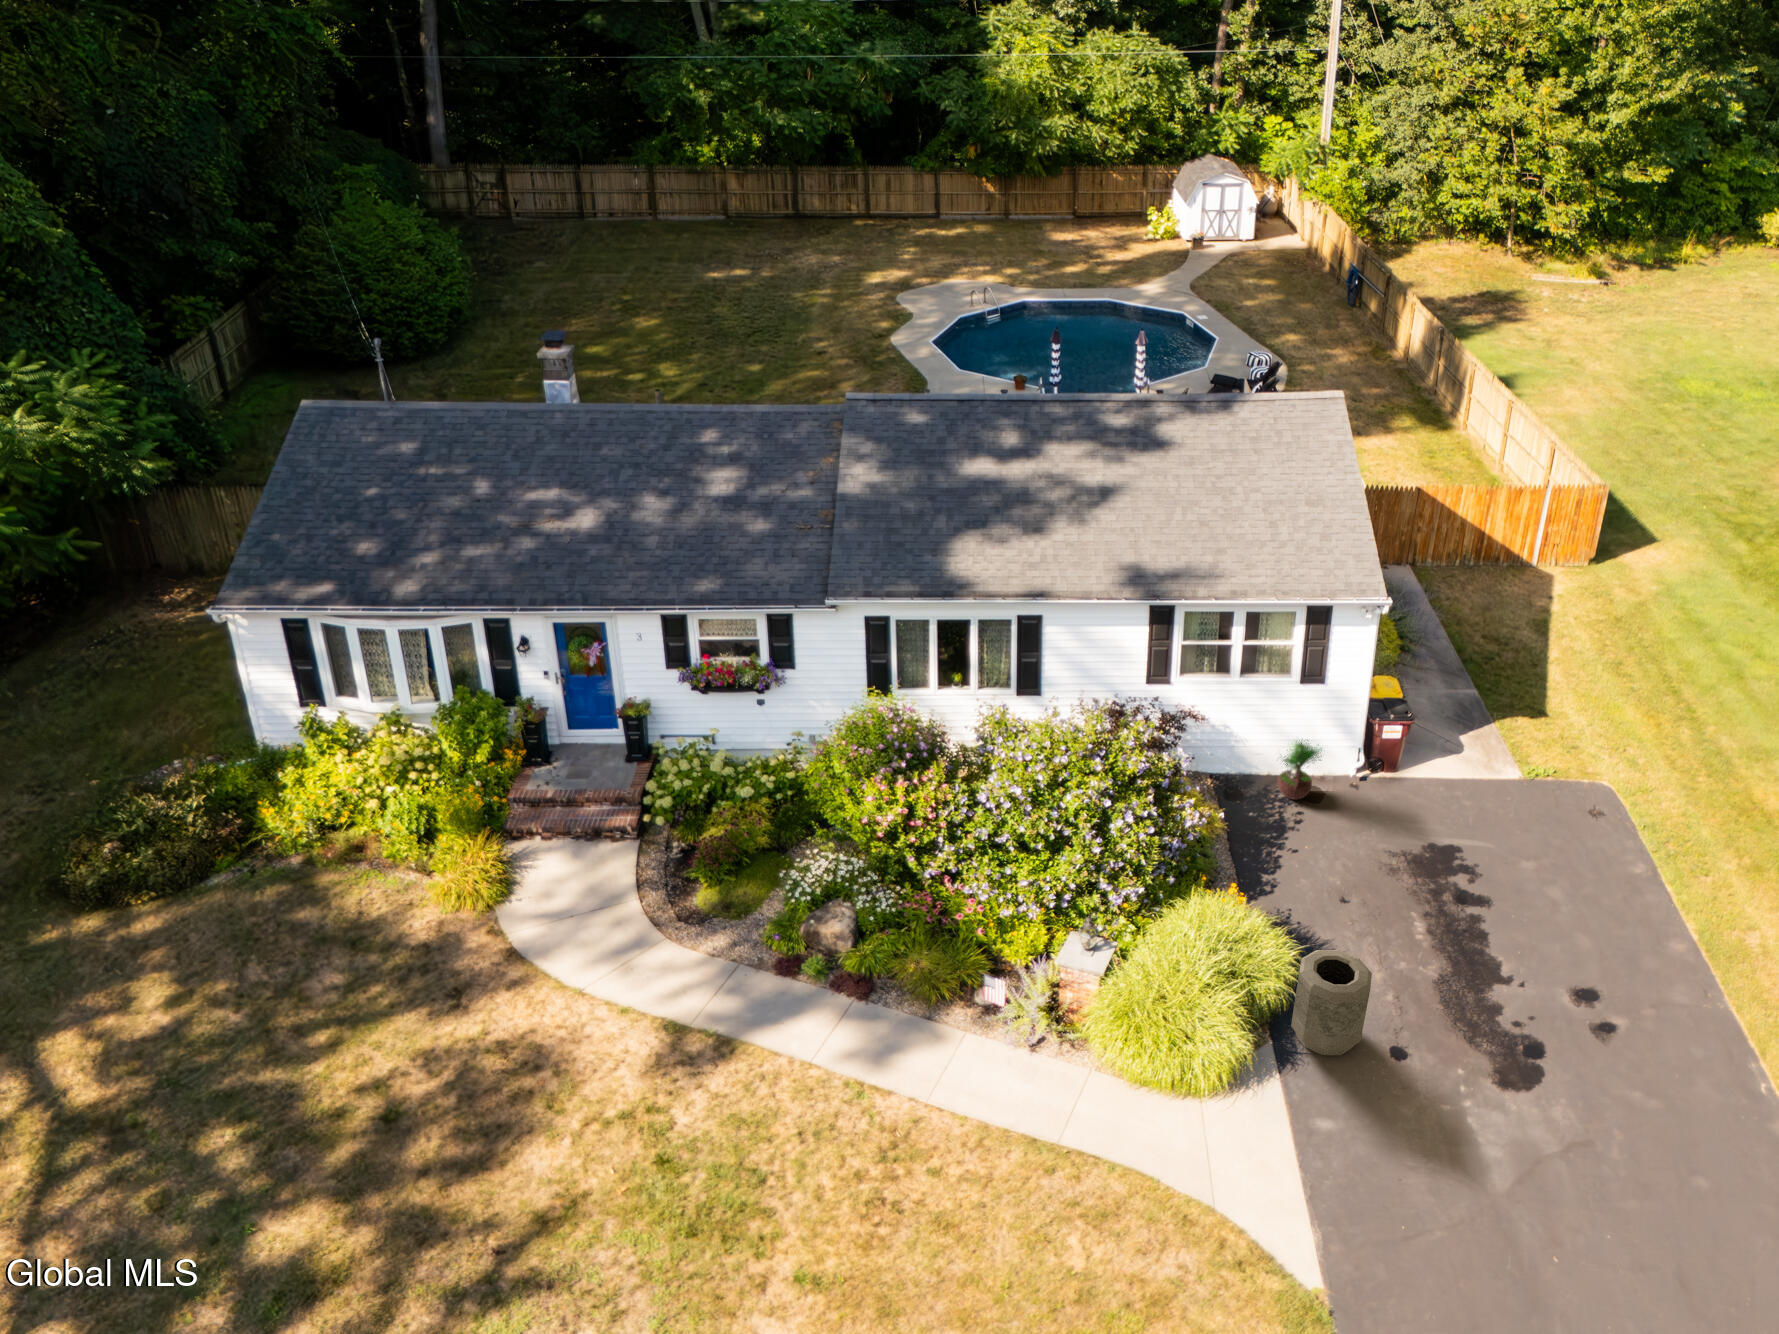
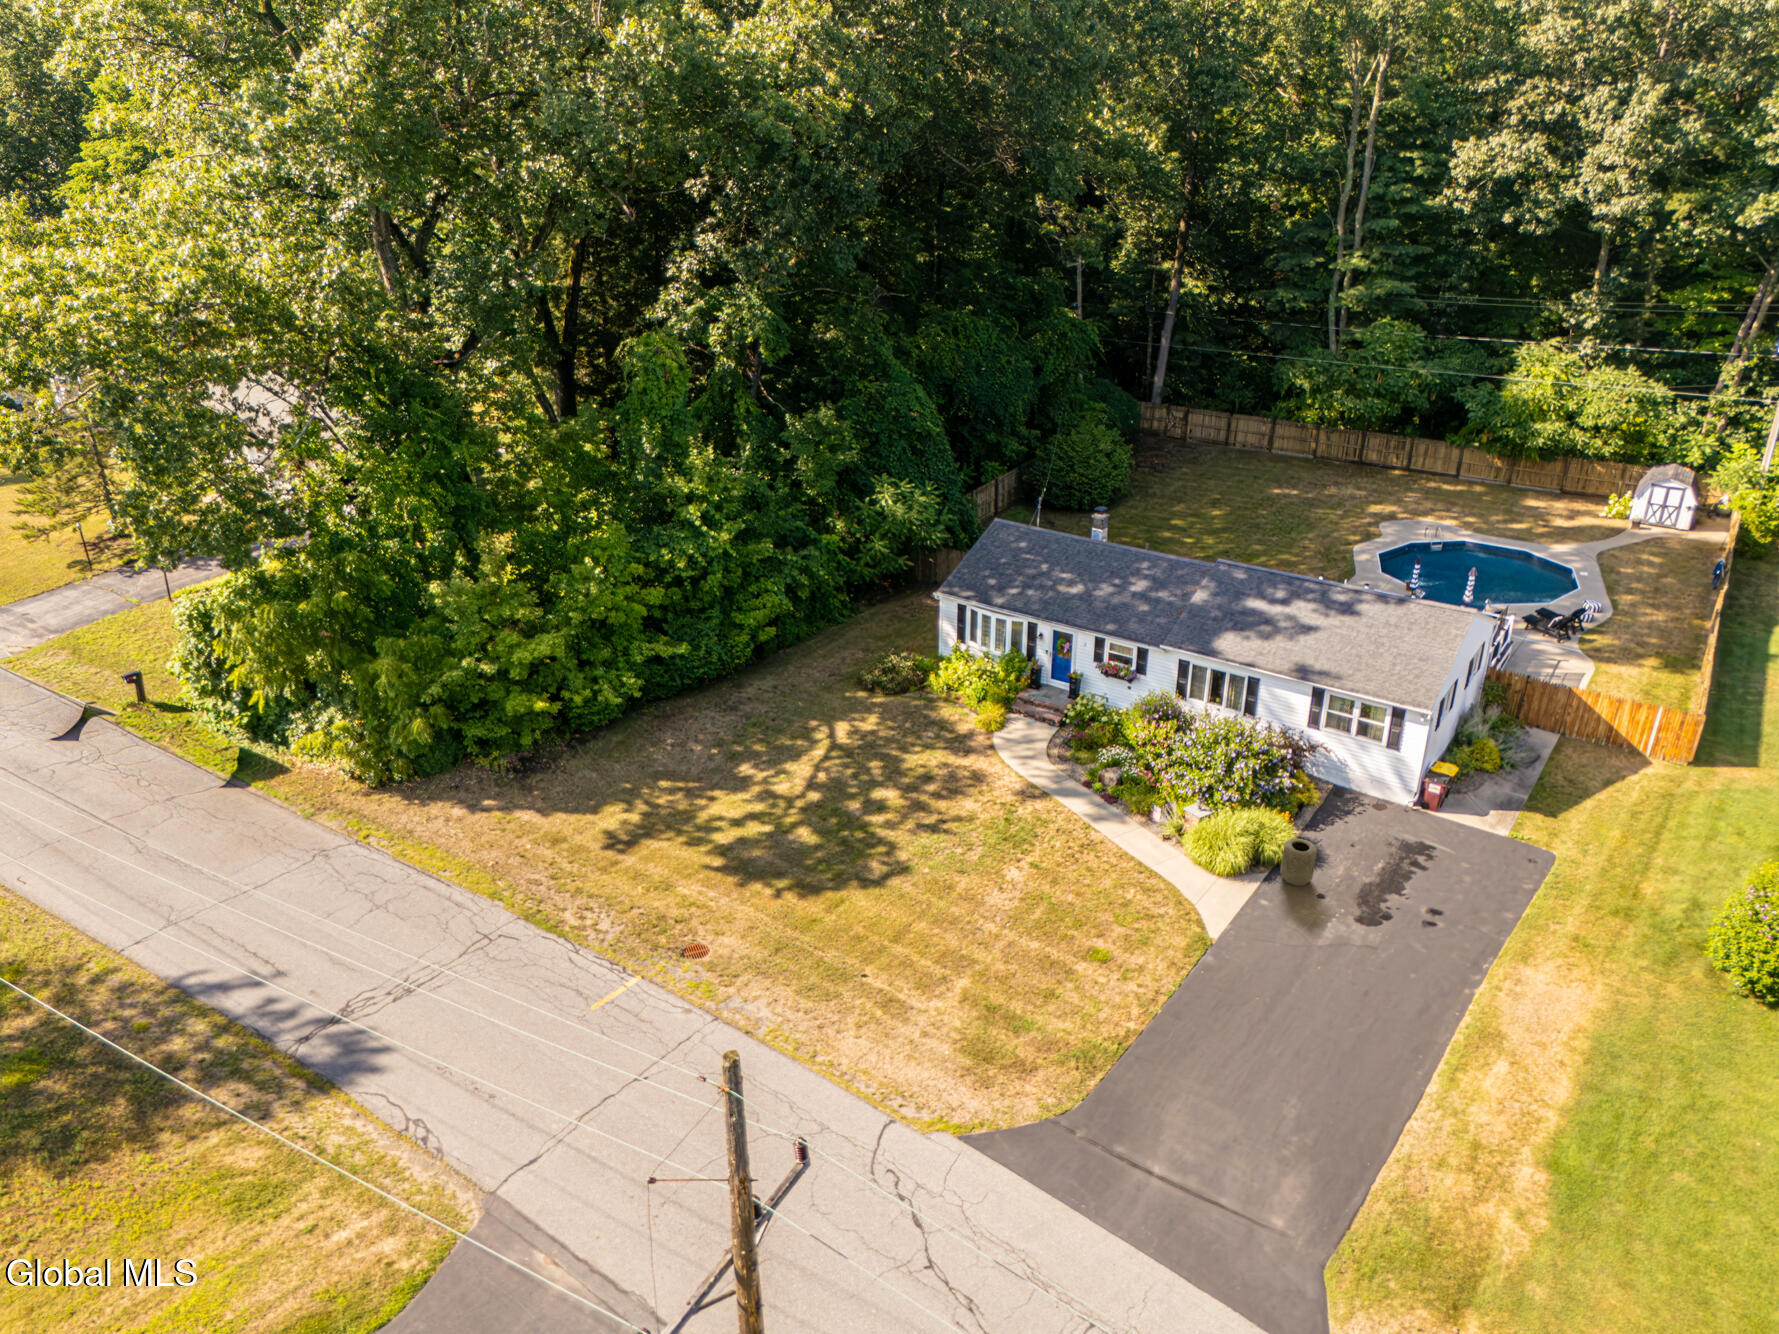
potted tree: present [1278,740,1322,799] -> none [1363,772,1389,806]

